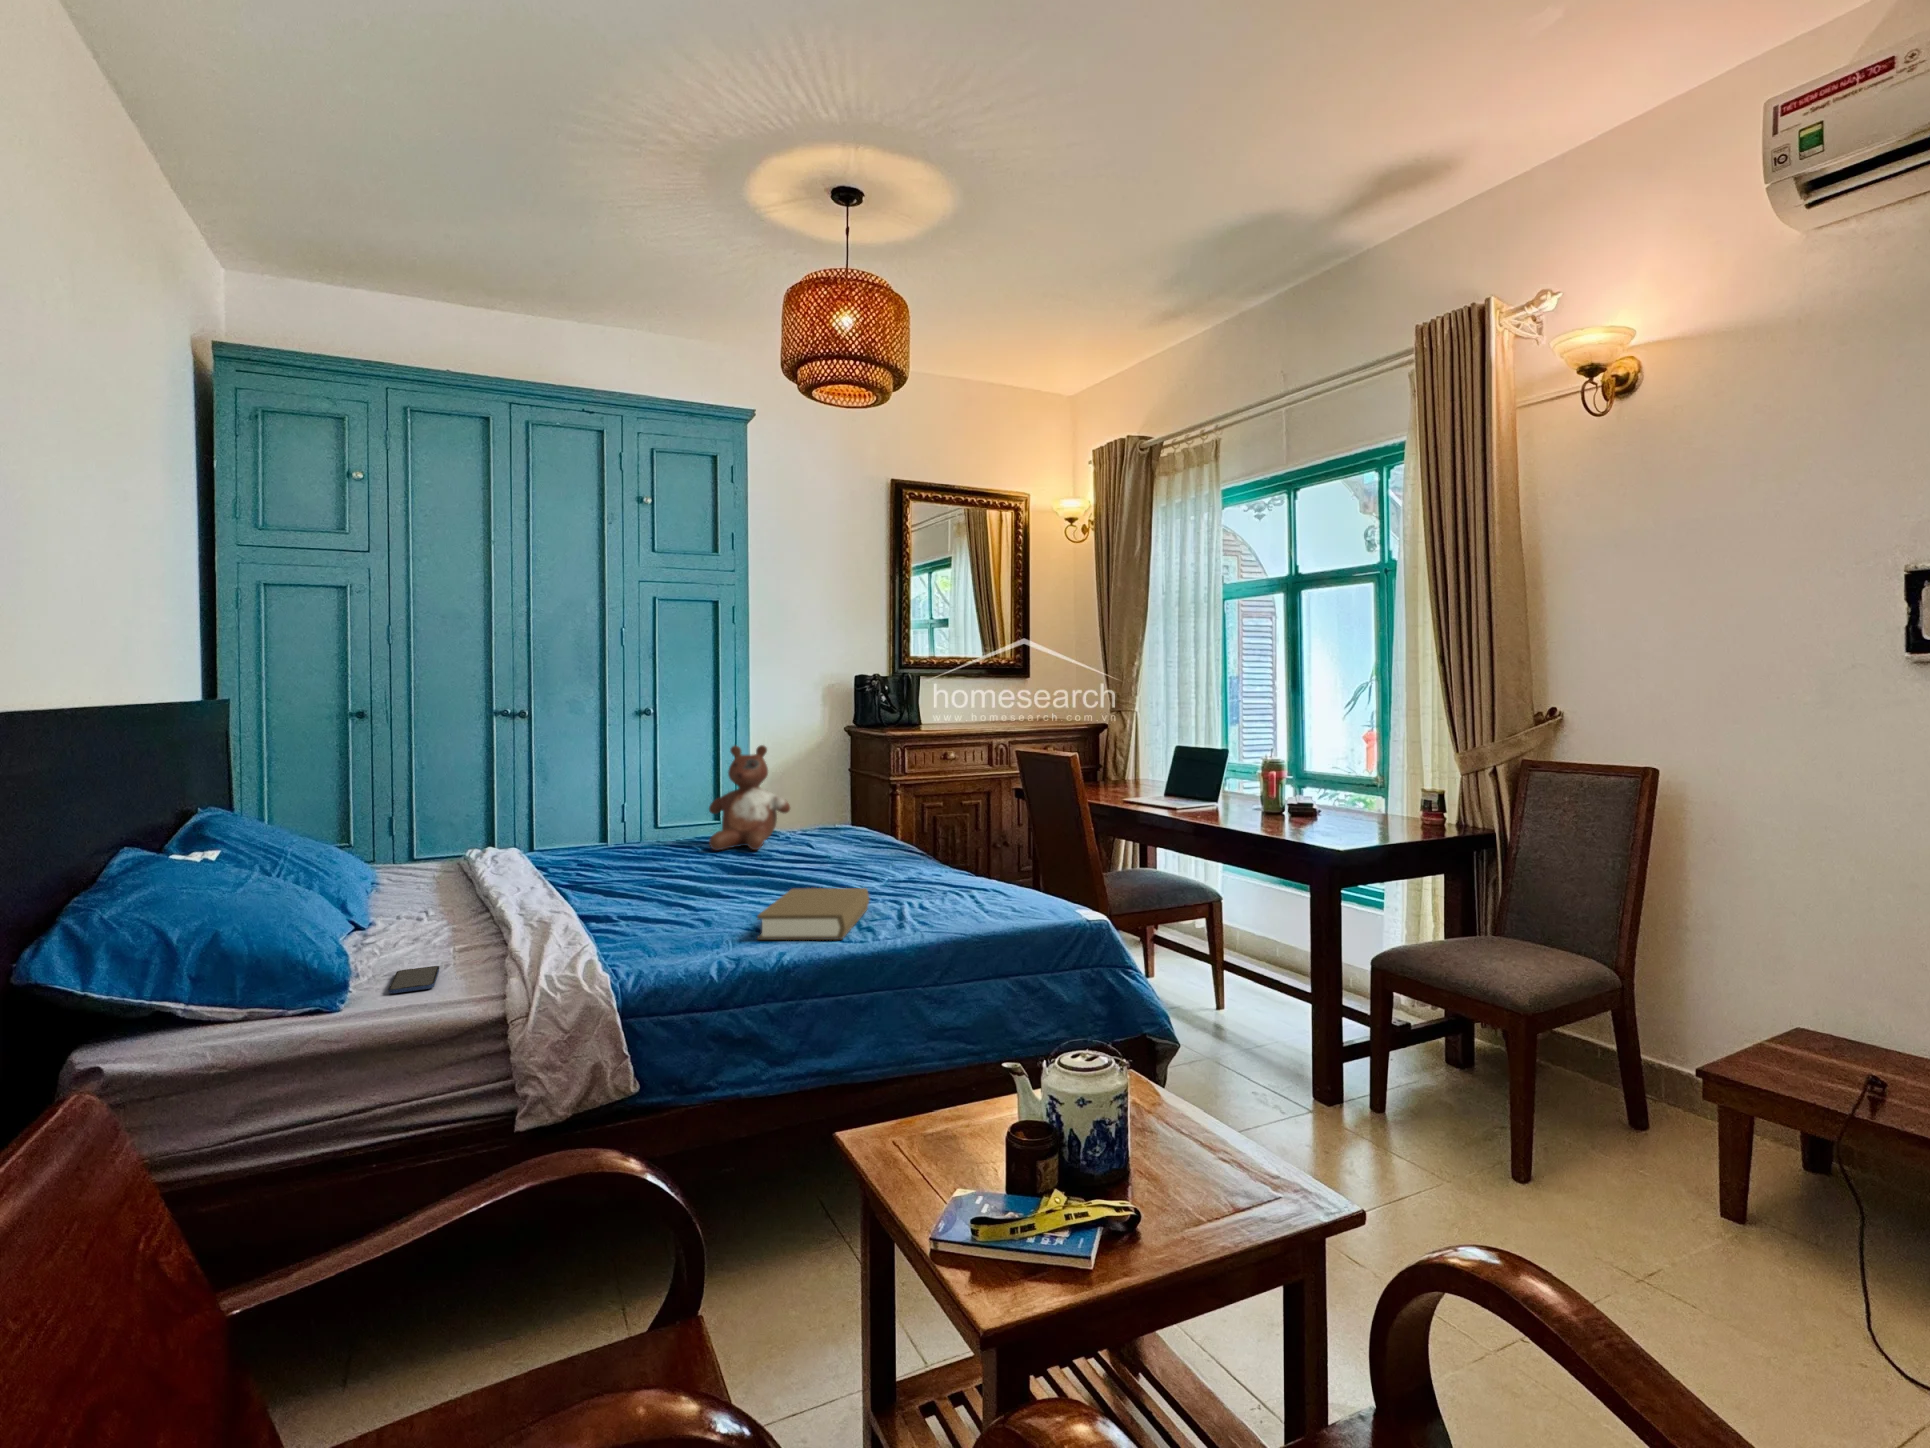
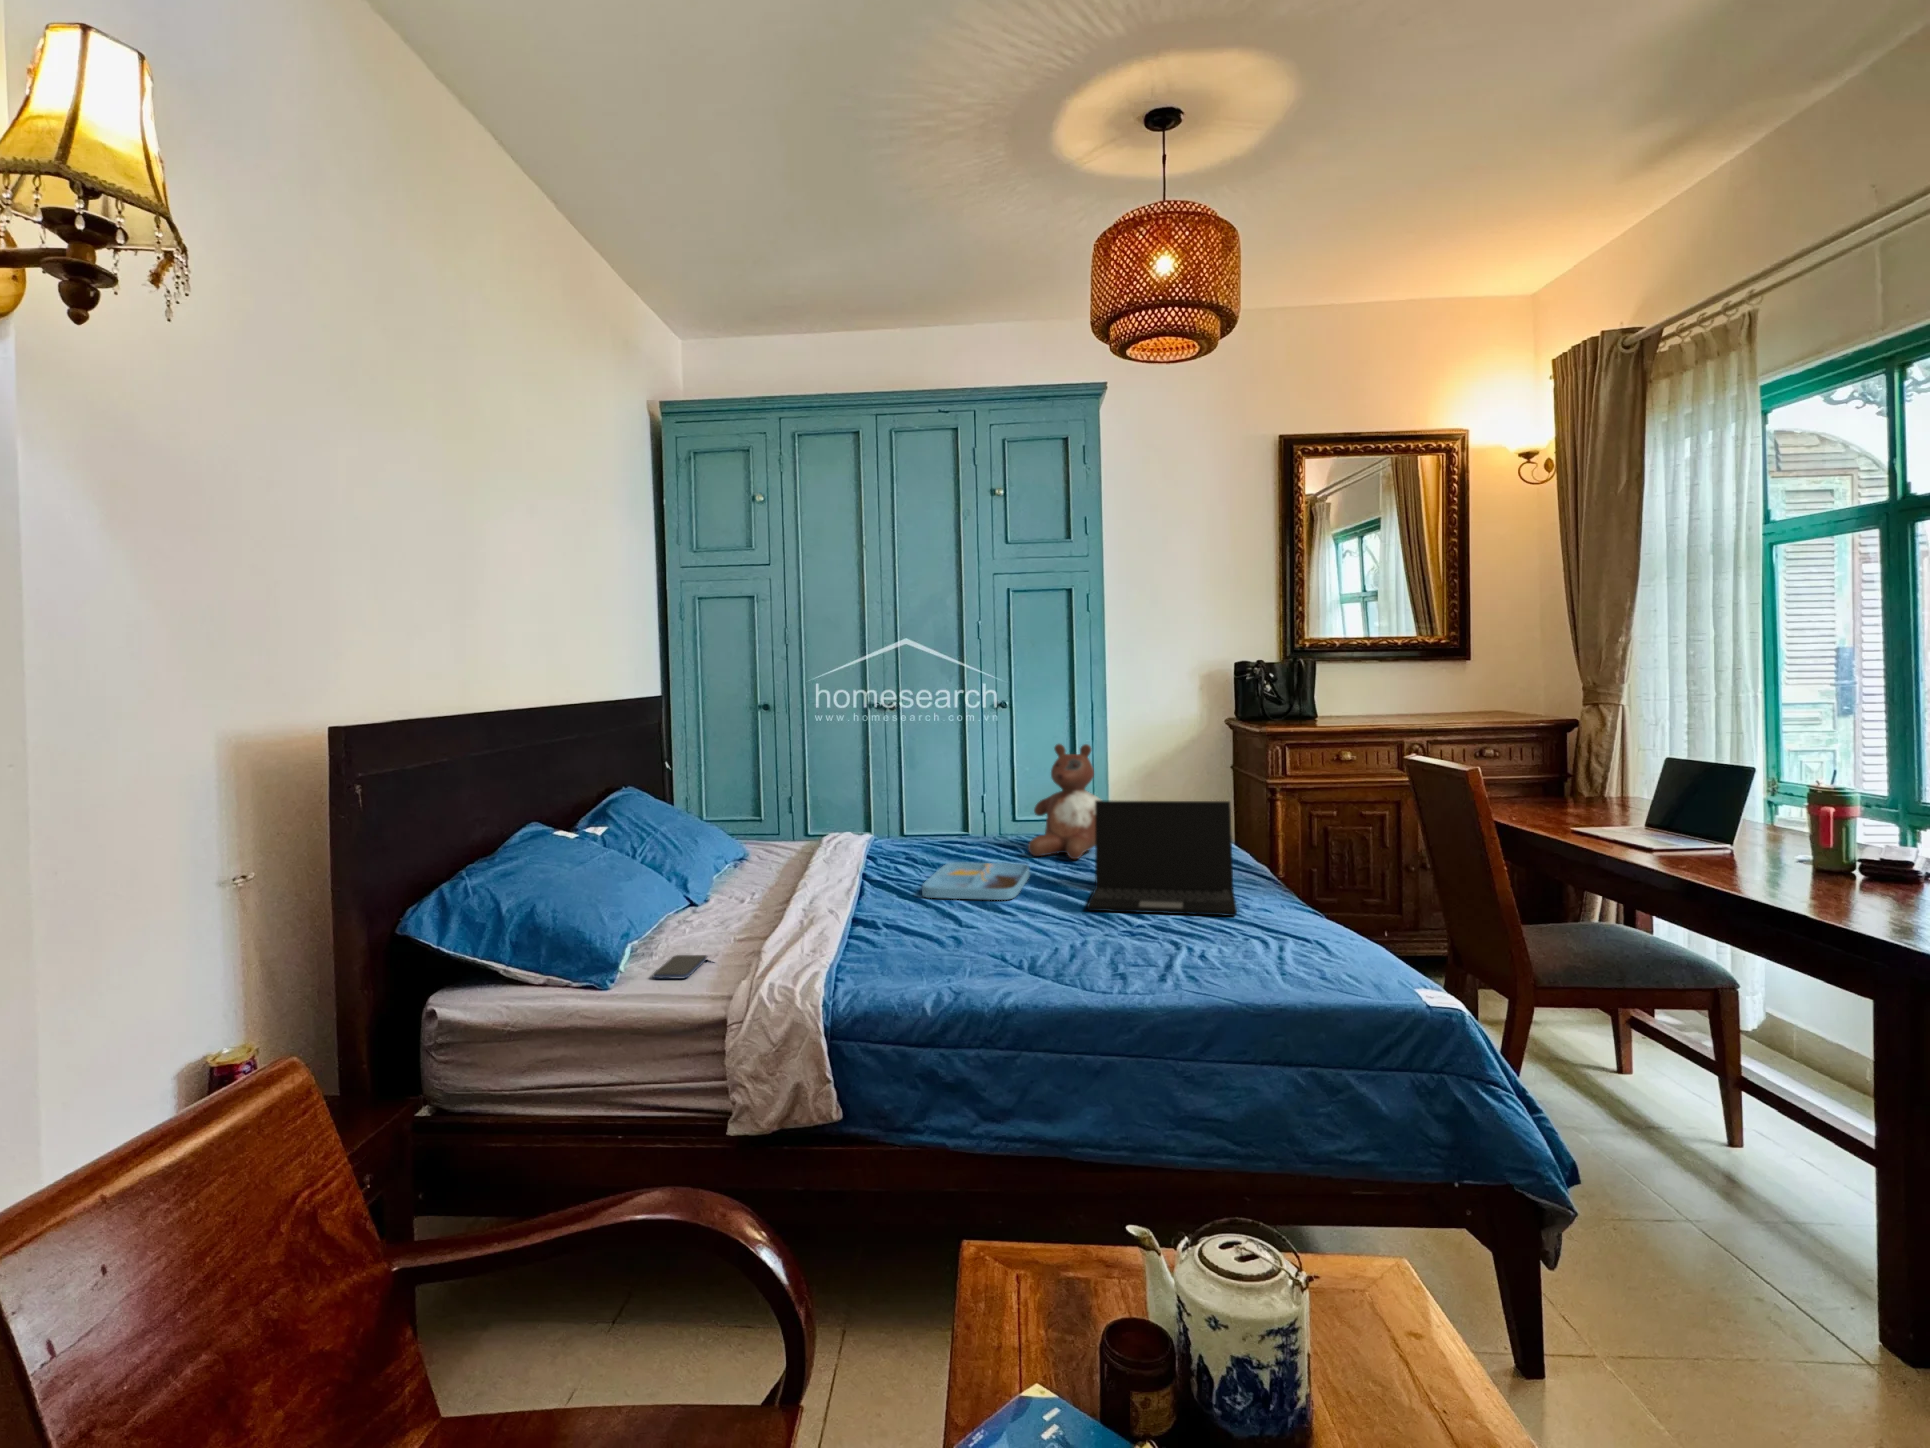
laptop: none [792,787,925,886] -> present [1087,800,1237,916]
tray: none [632,856,728,892] -> present [922,863,1030,900]
book: present [757,888,869,940] -> none [992,915,1141,988]

